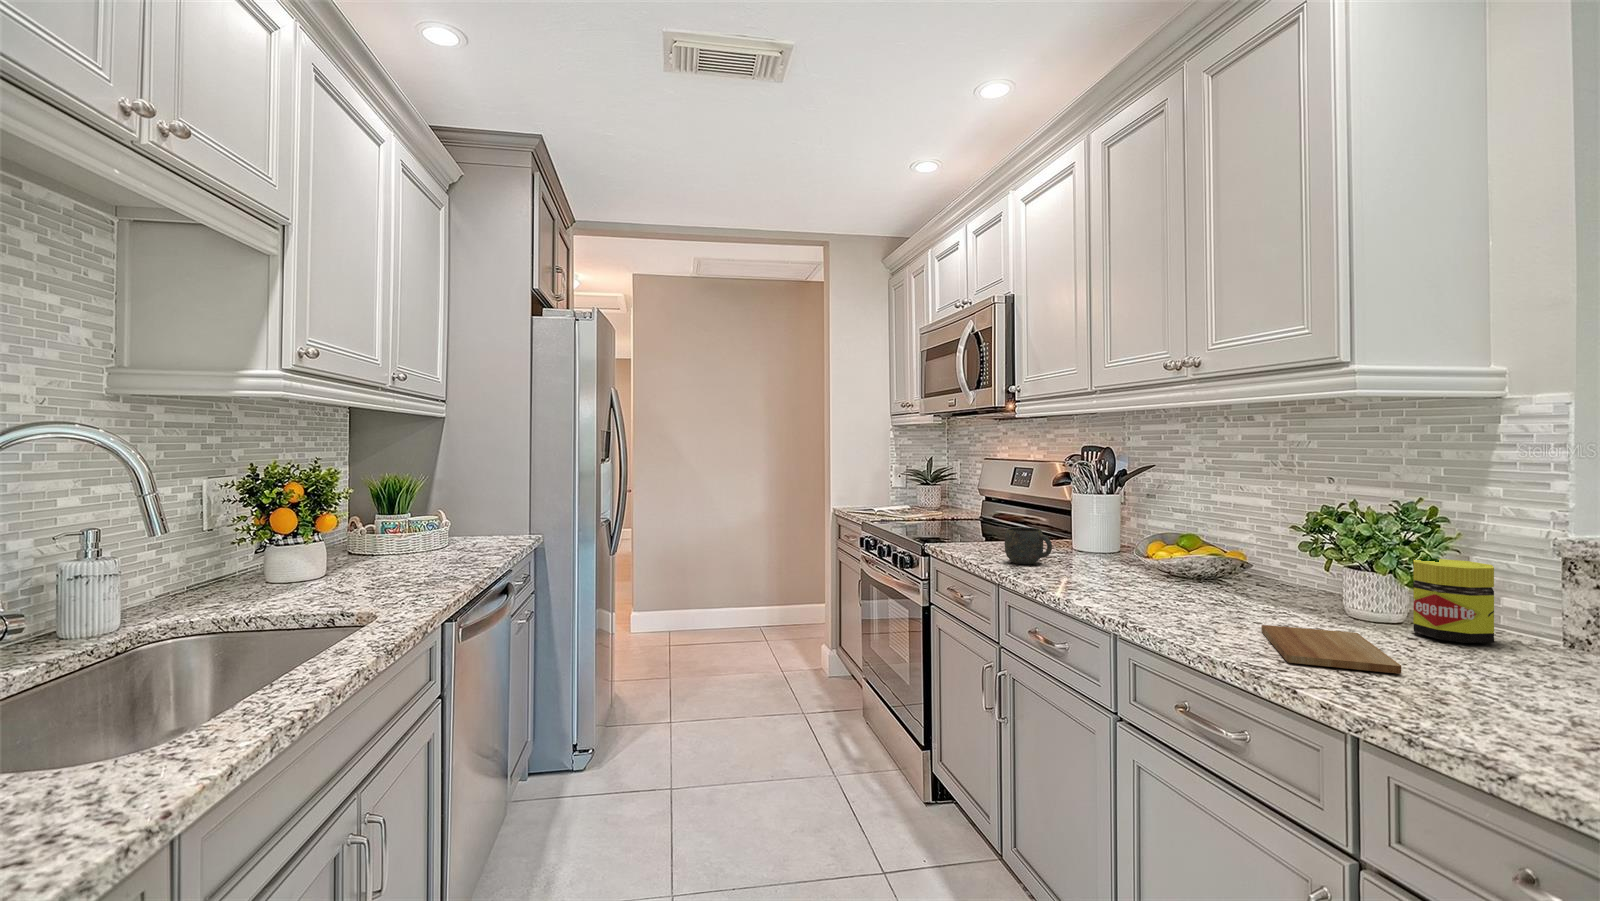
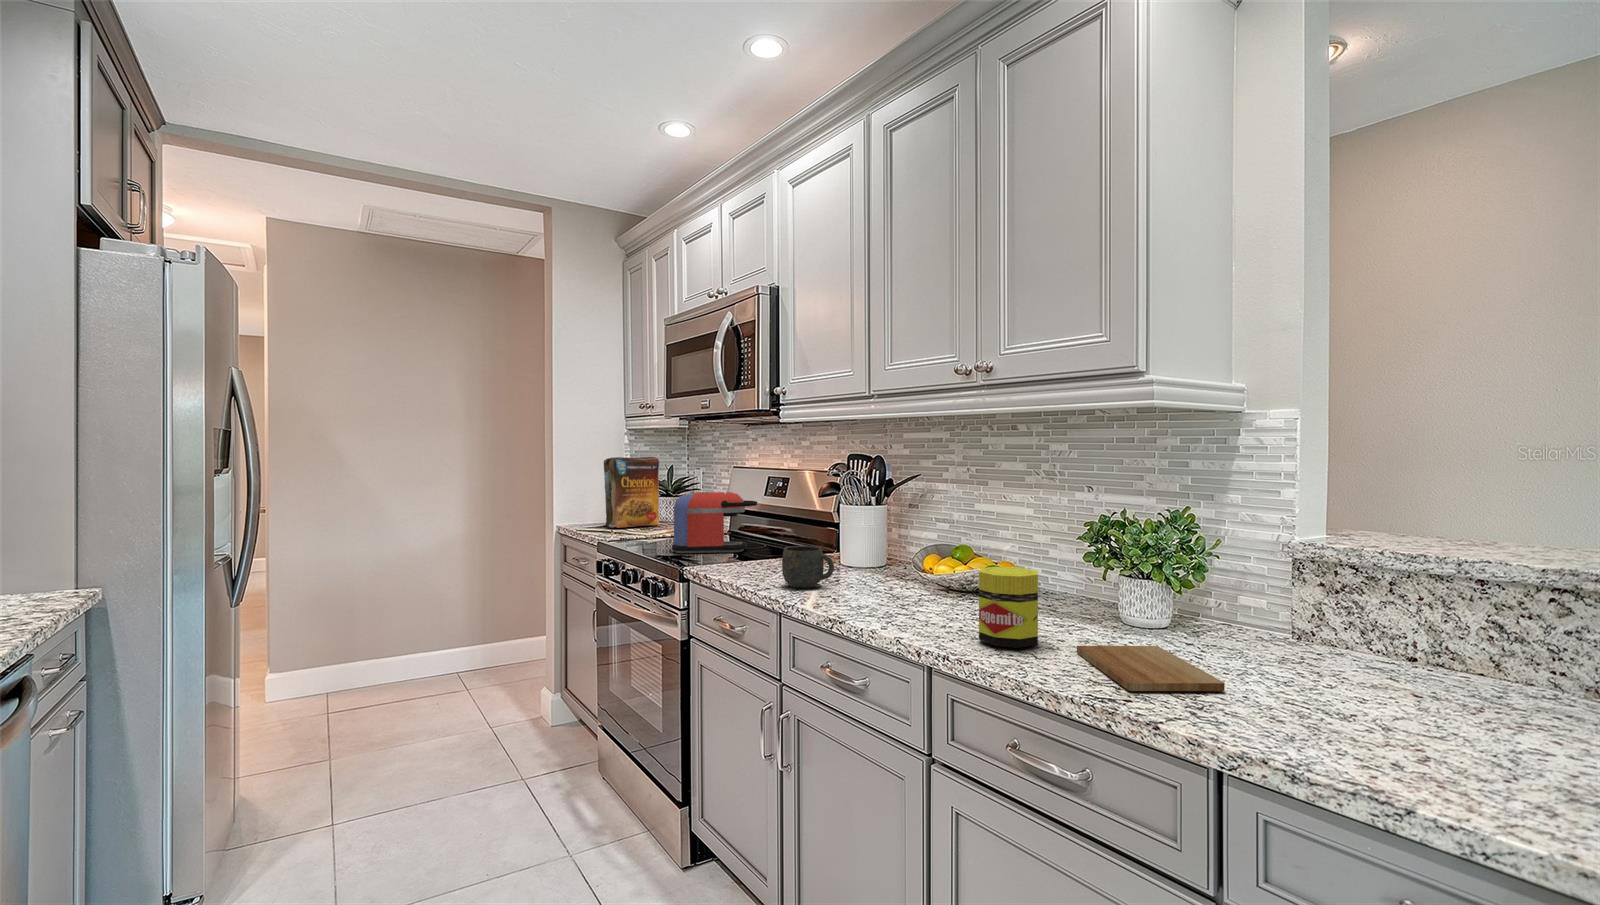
cereal box: none [871,451,922,512] -> present [603,457,660,528]
coffee maker: none [922,480,999,534] -> present [672,492,757,553]
jar: present [1413,559,1494,643] -> present [979,567,1038,648]

